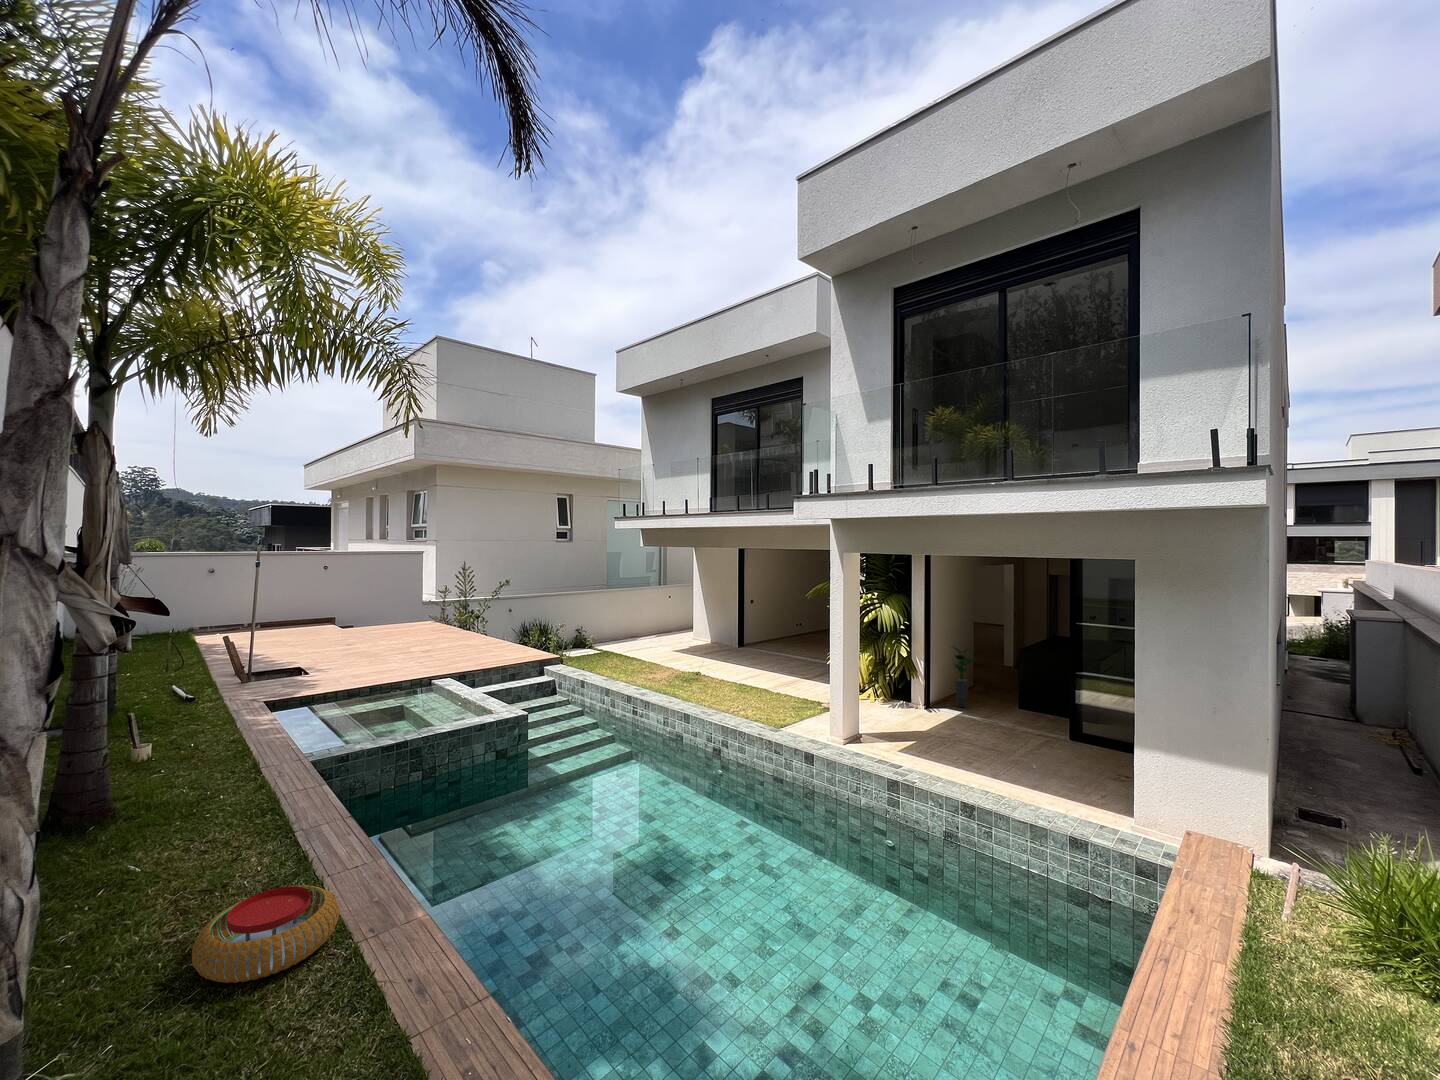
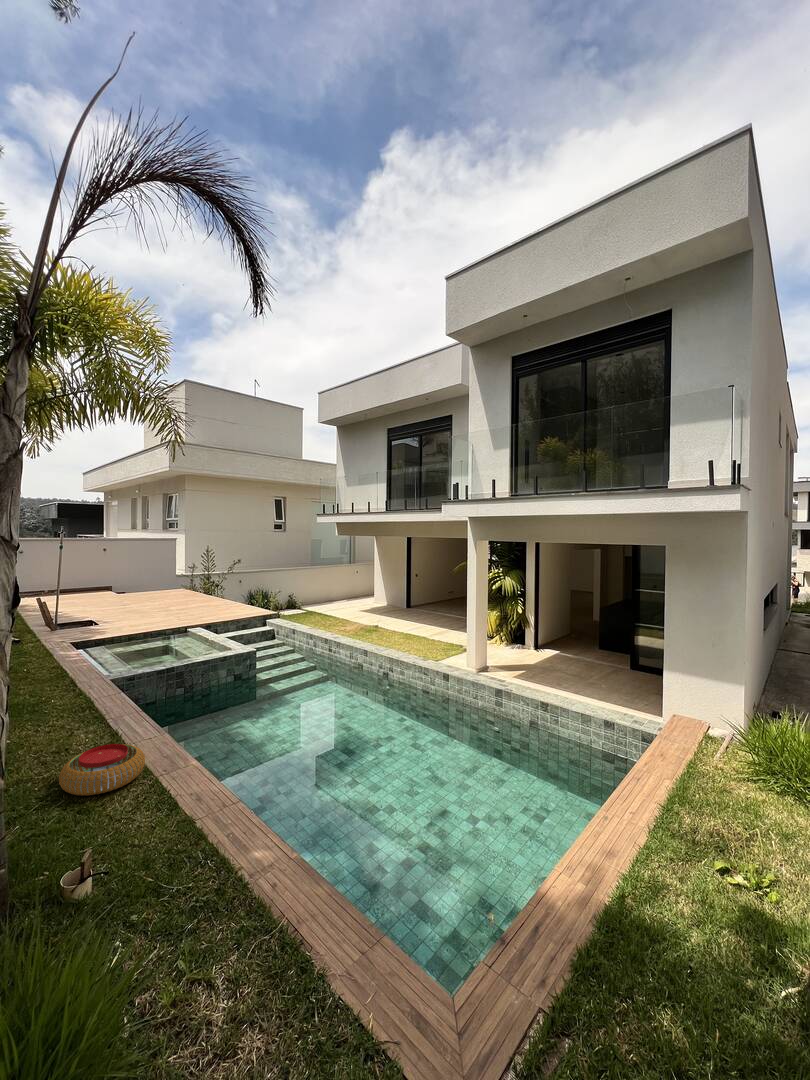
potted plant: present [952,646,974,707] -> none [551,606,570,648]

